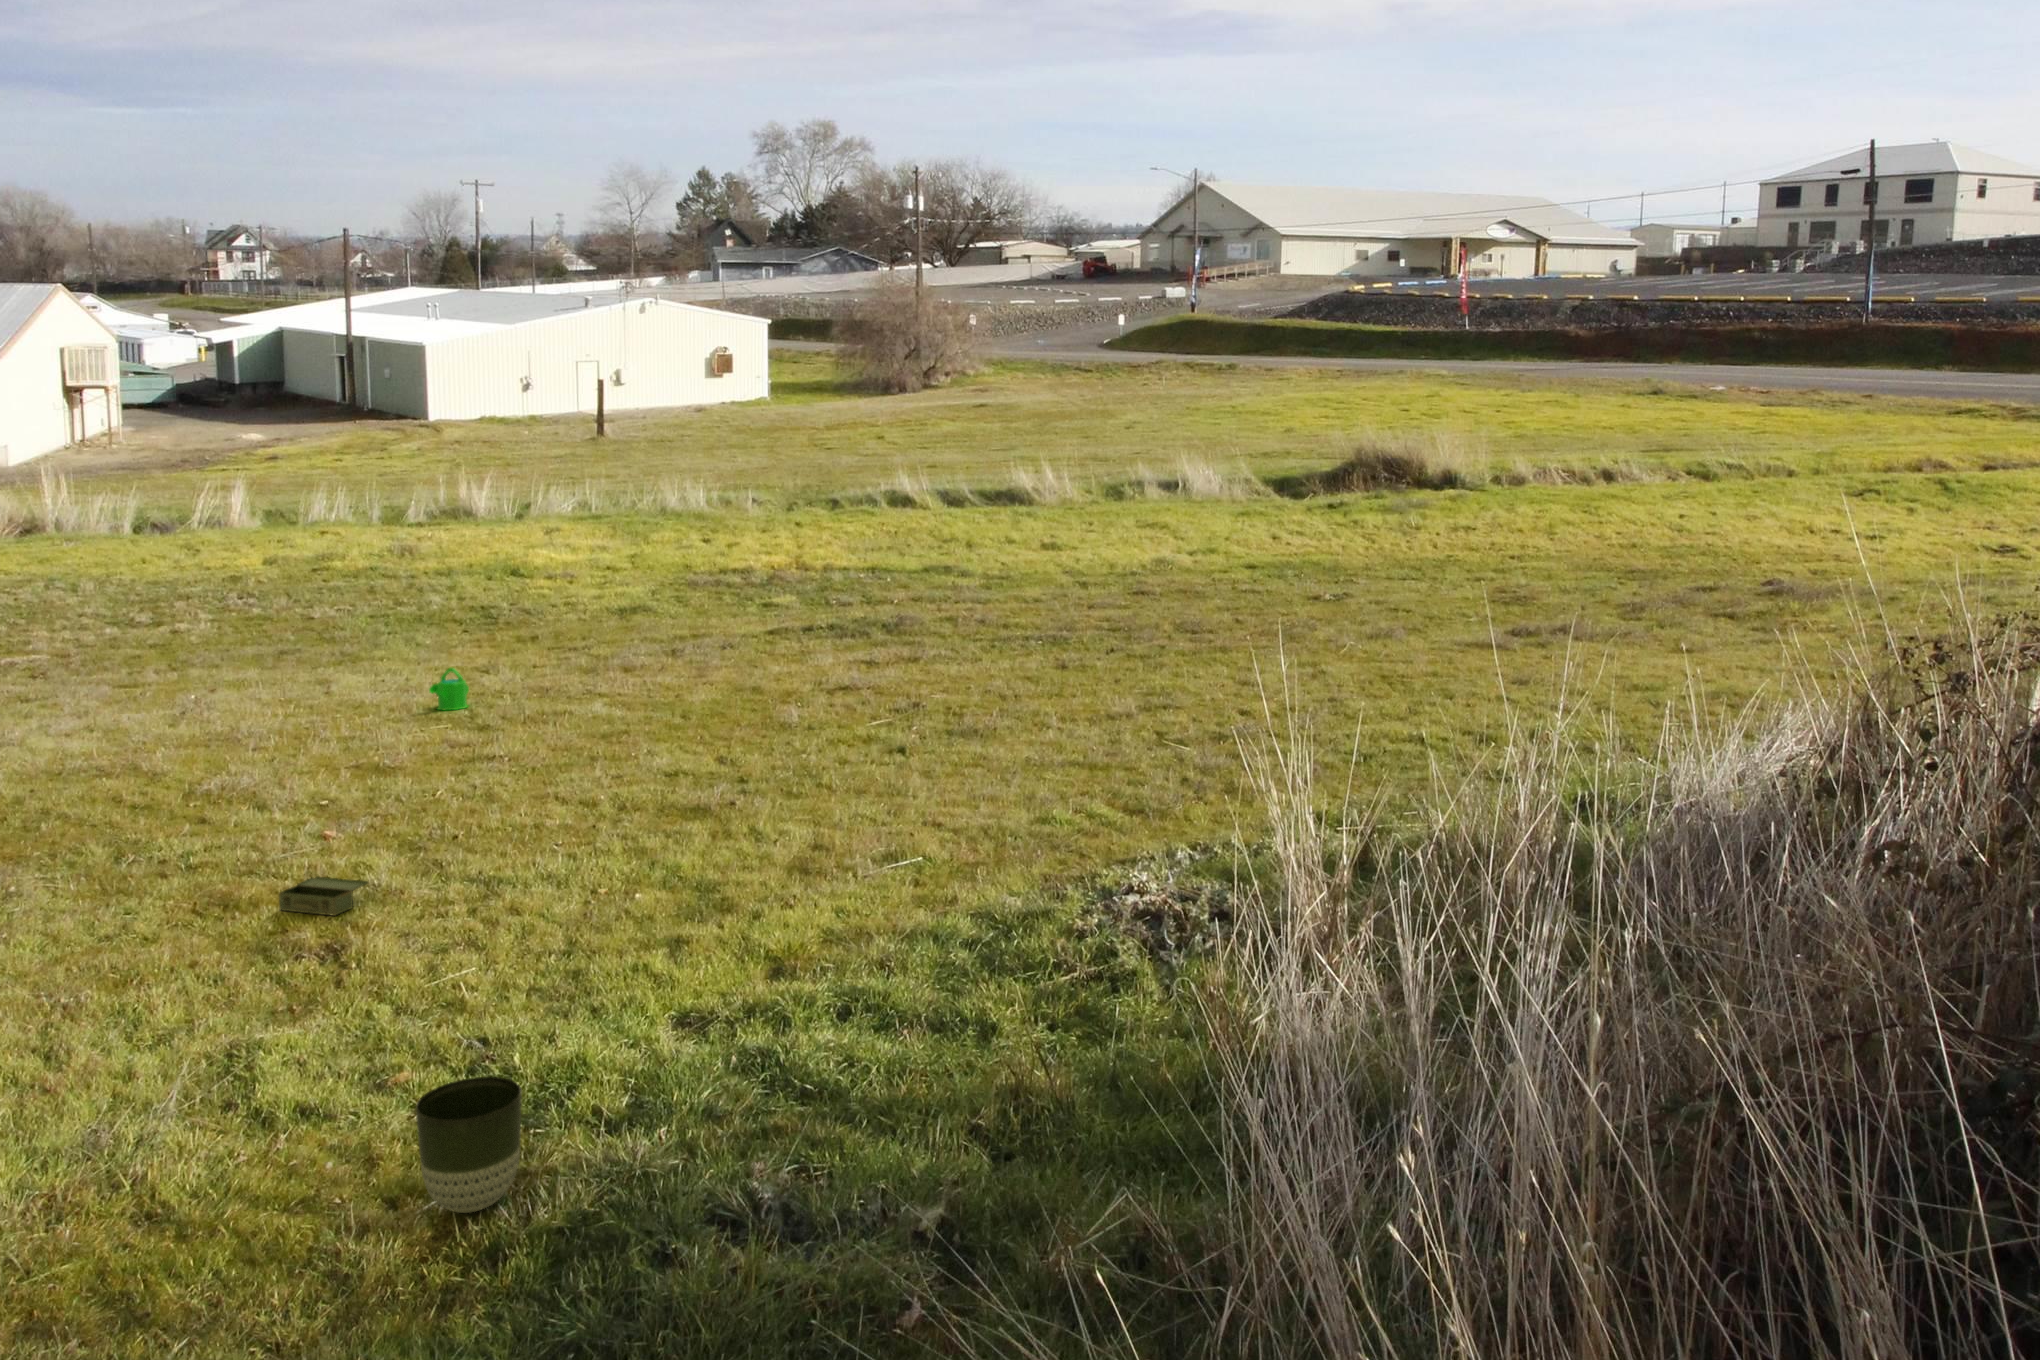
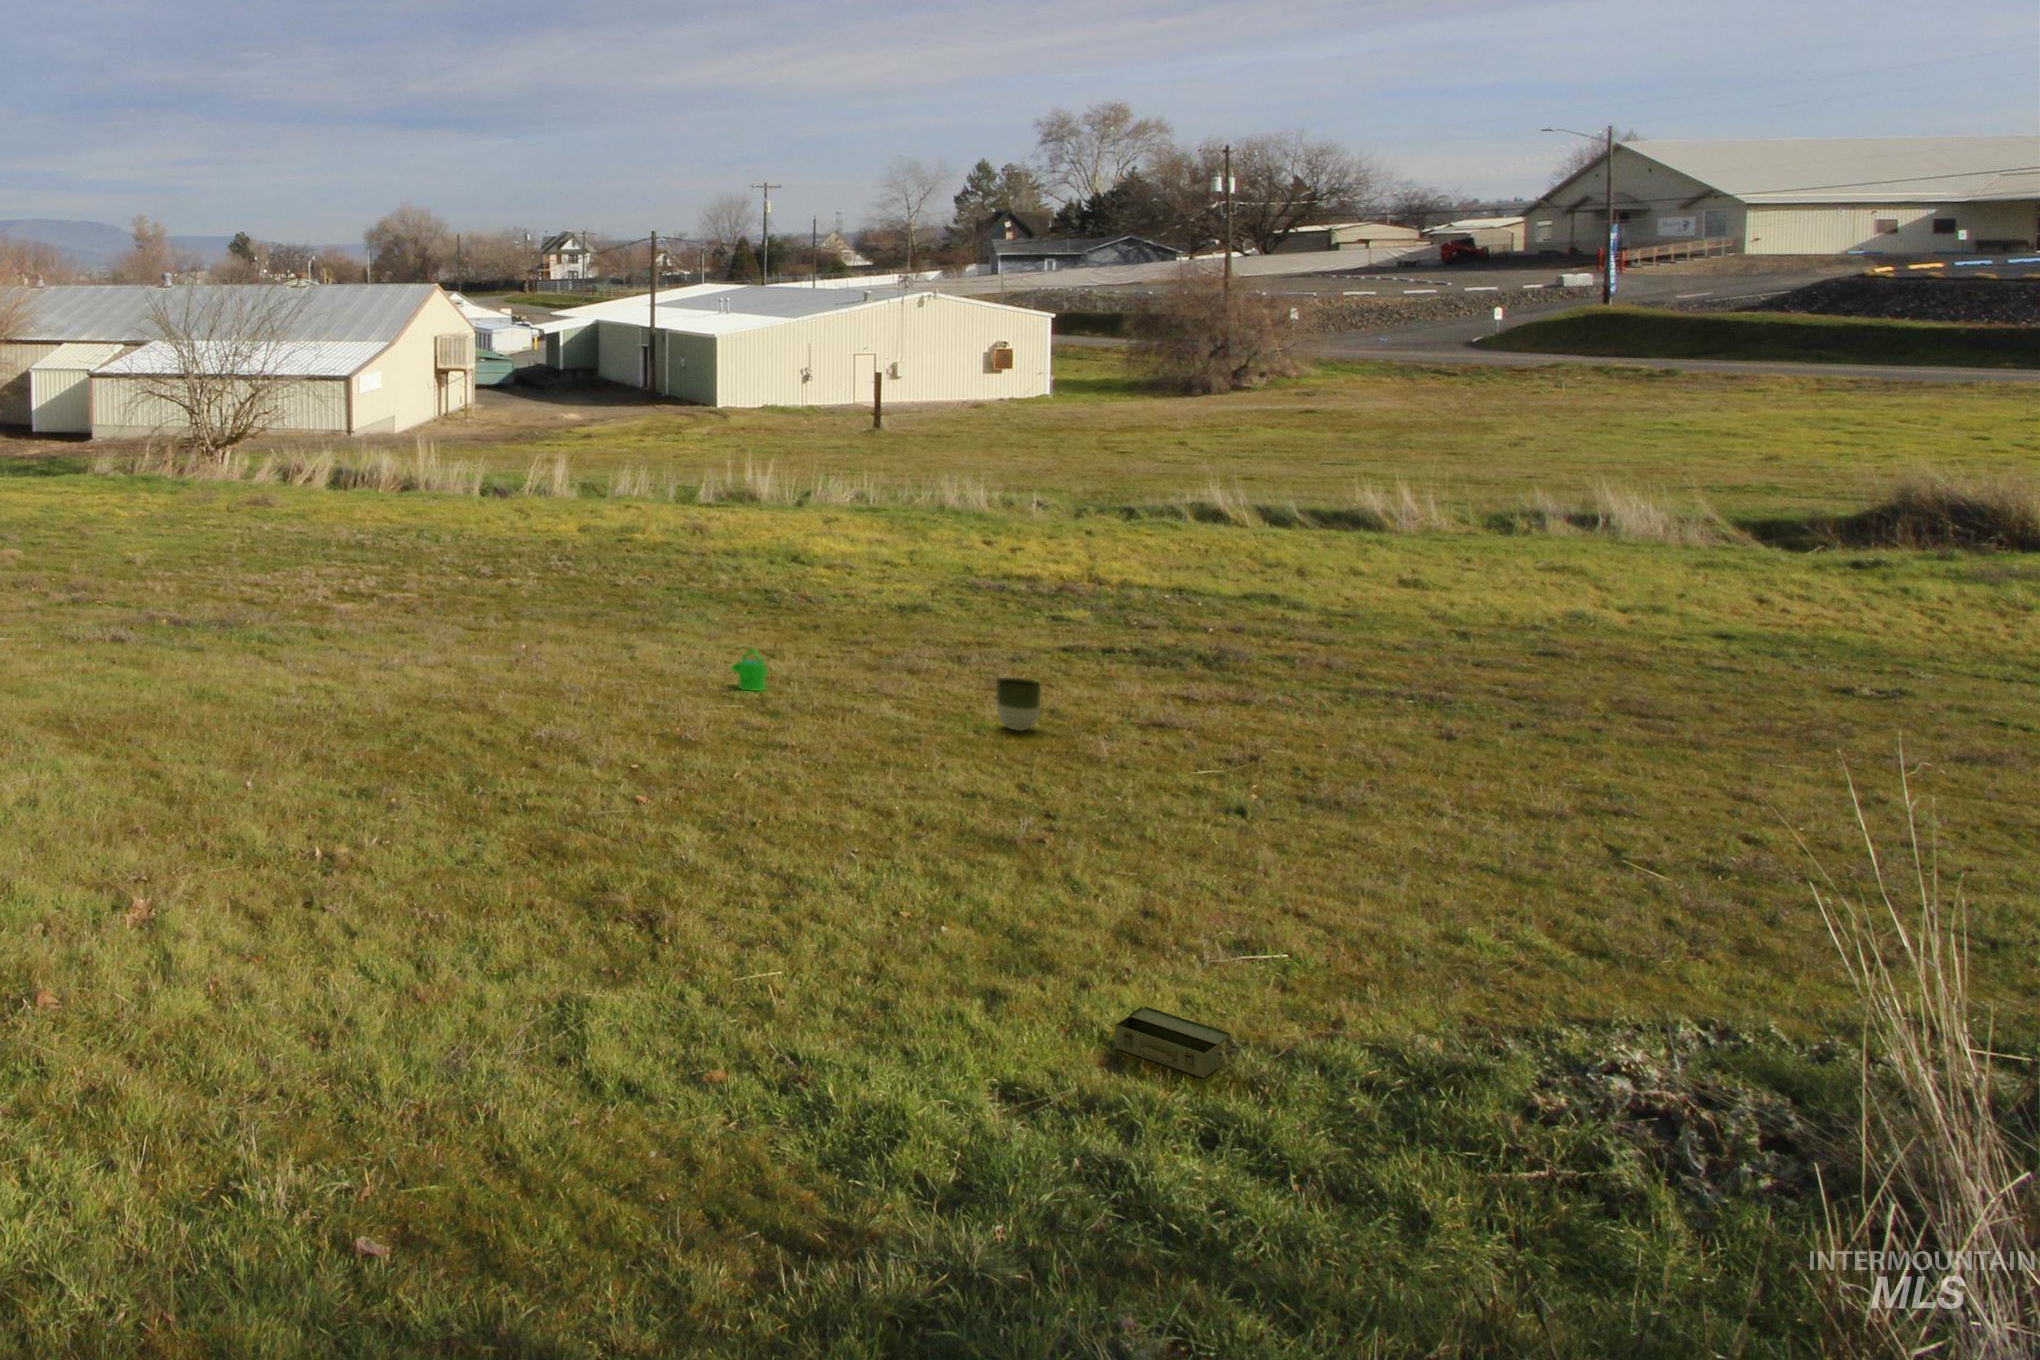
toolbox: present [279,876,368,916] -> present [1115,1007,1231,1078]
planter: present [416,1077,522,1213] -> present [996,678,1041,731]

